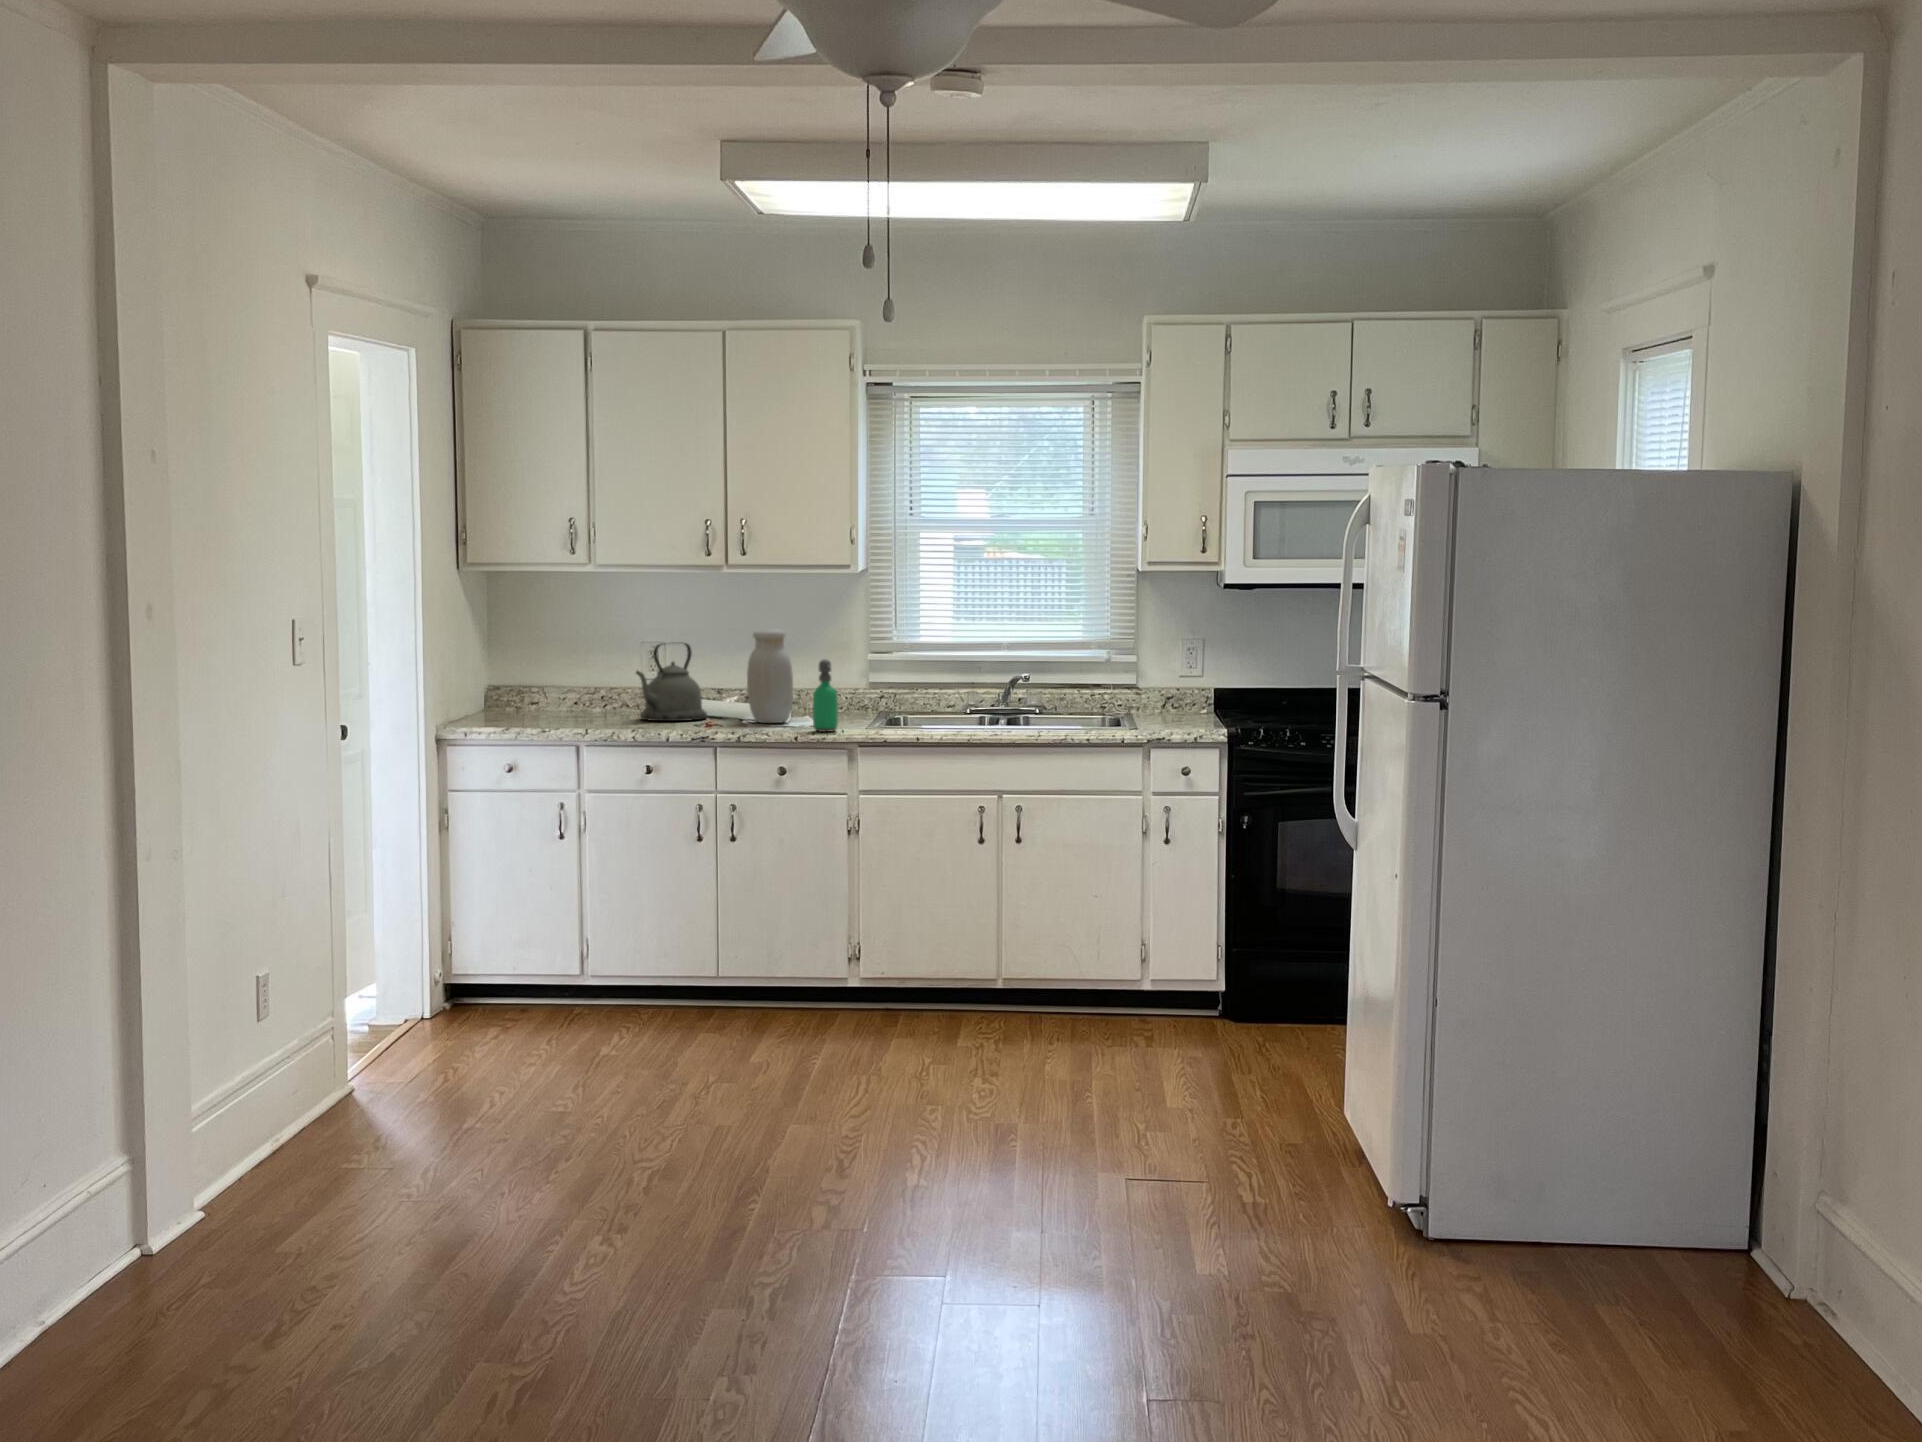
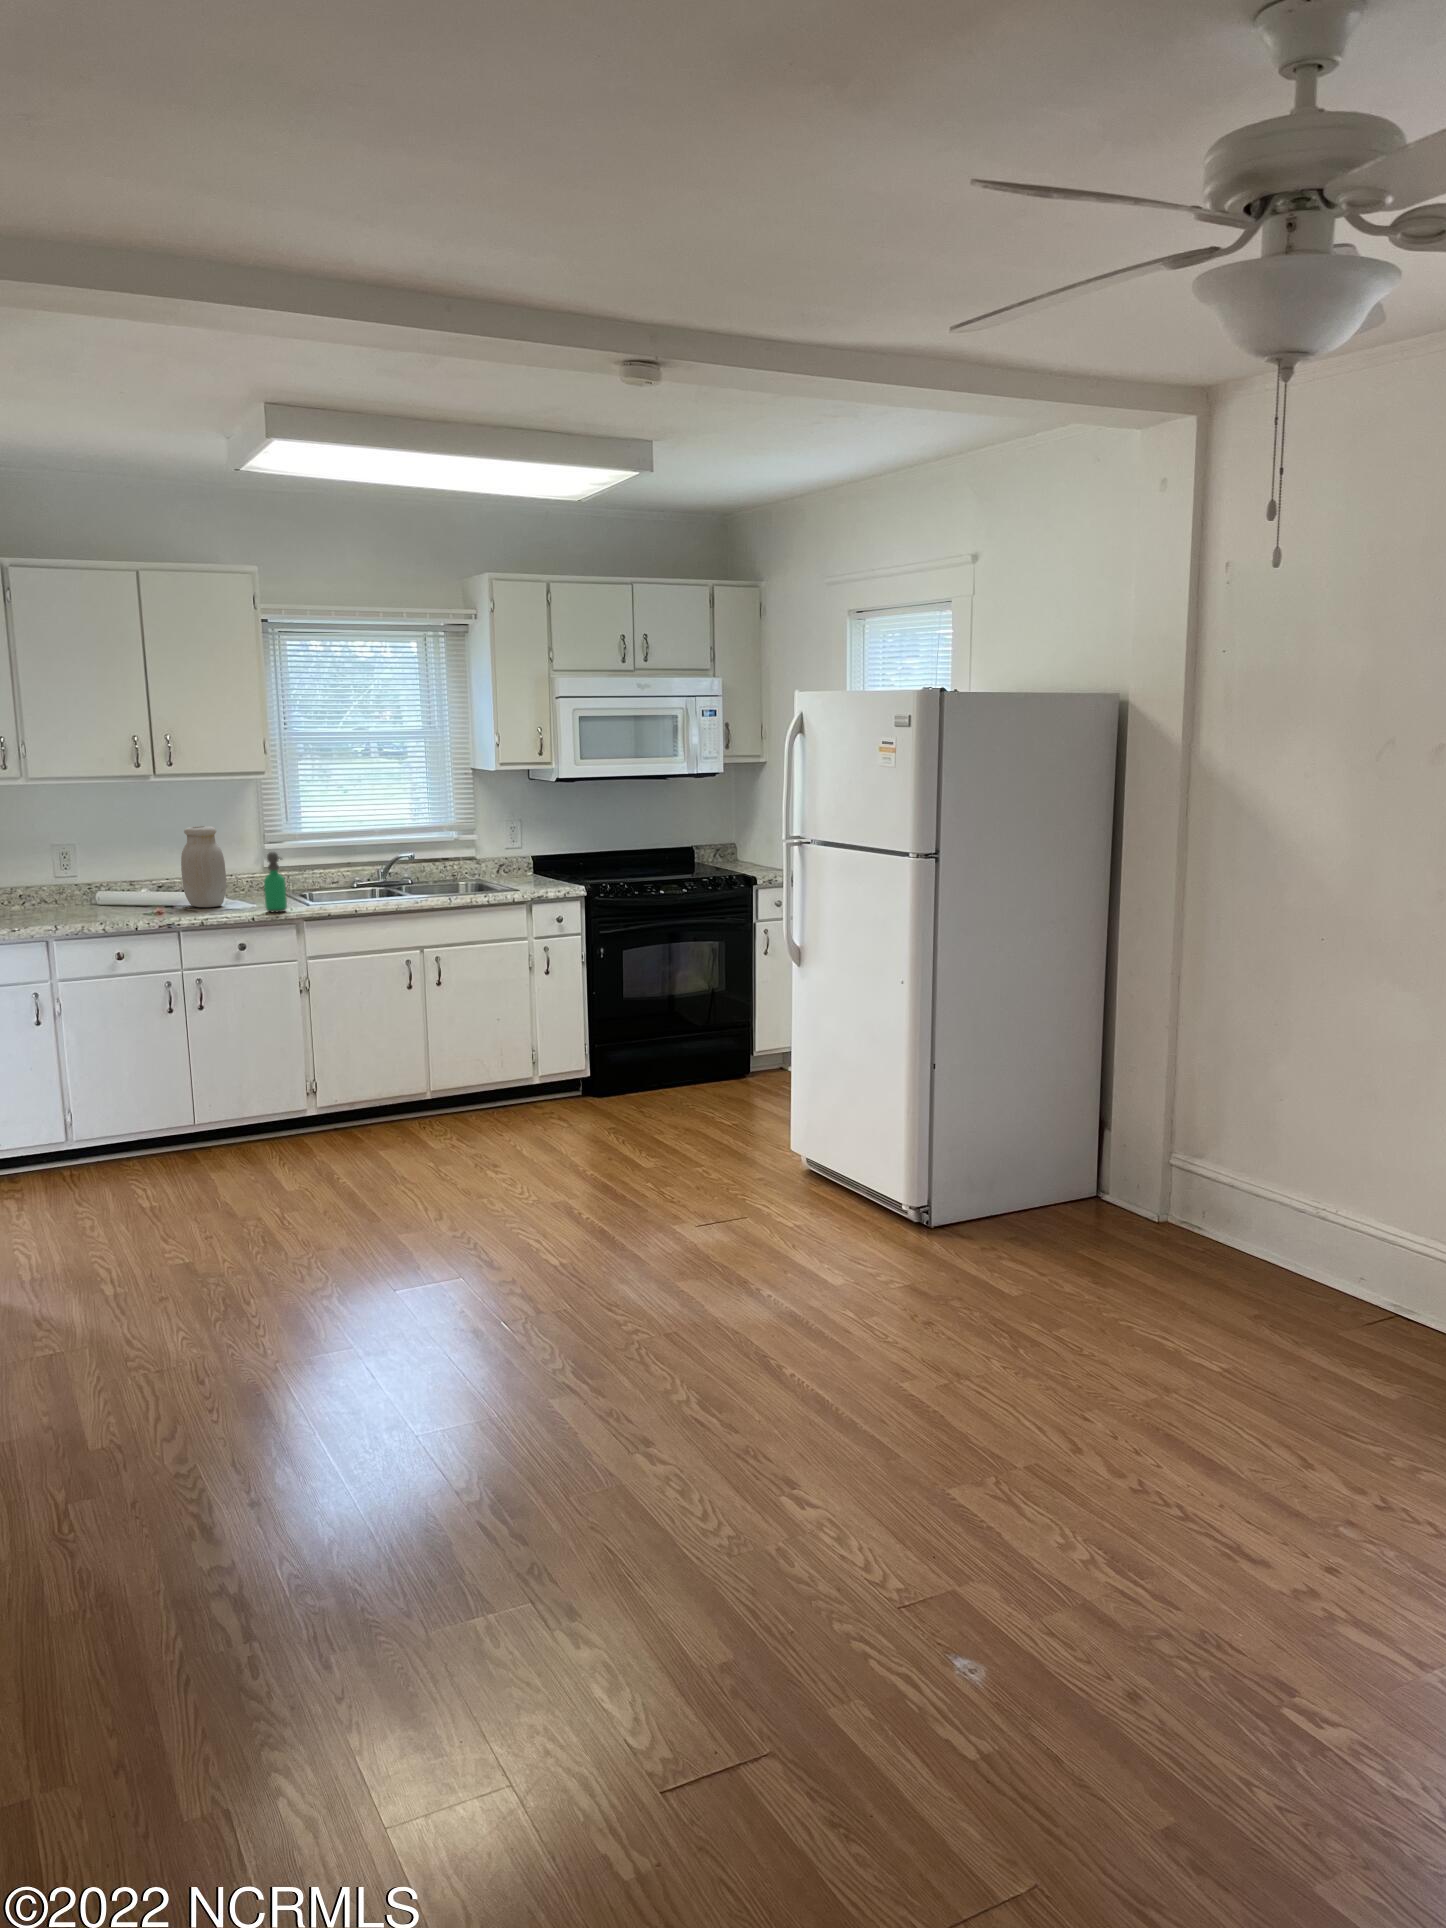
kettle: present [636,643,707,721] -> none [74,840,138,912]

